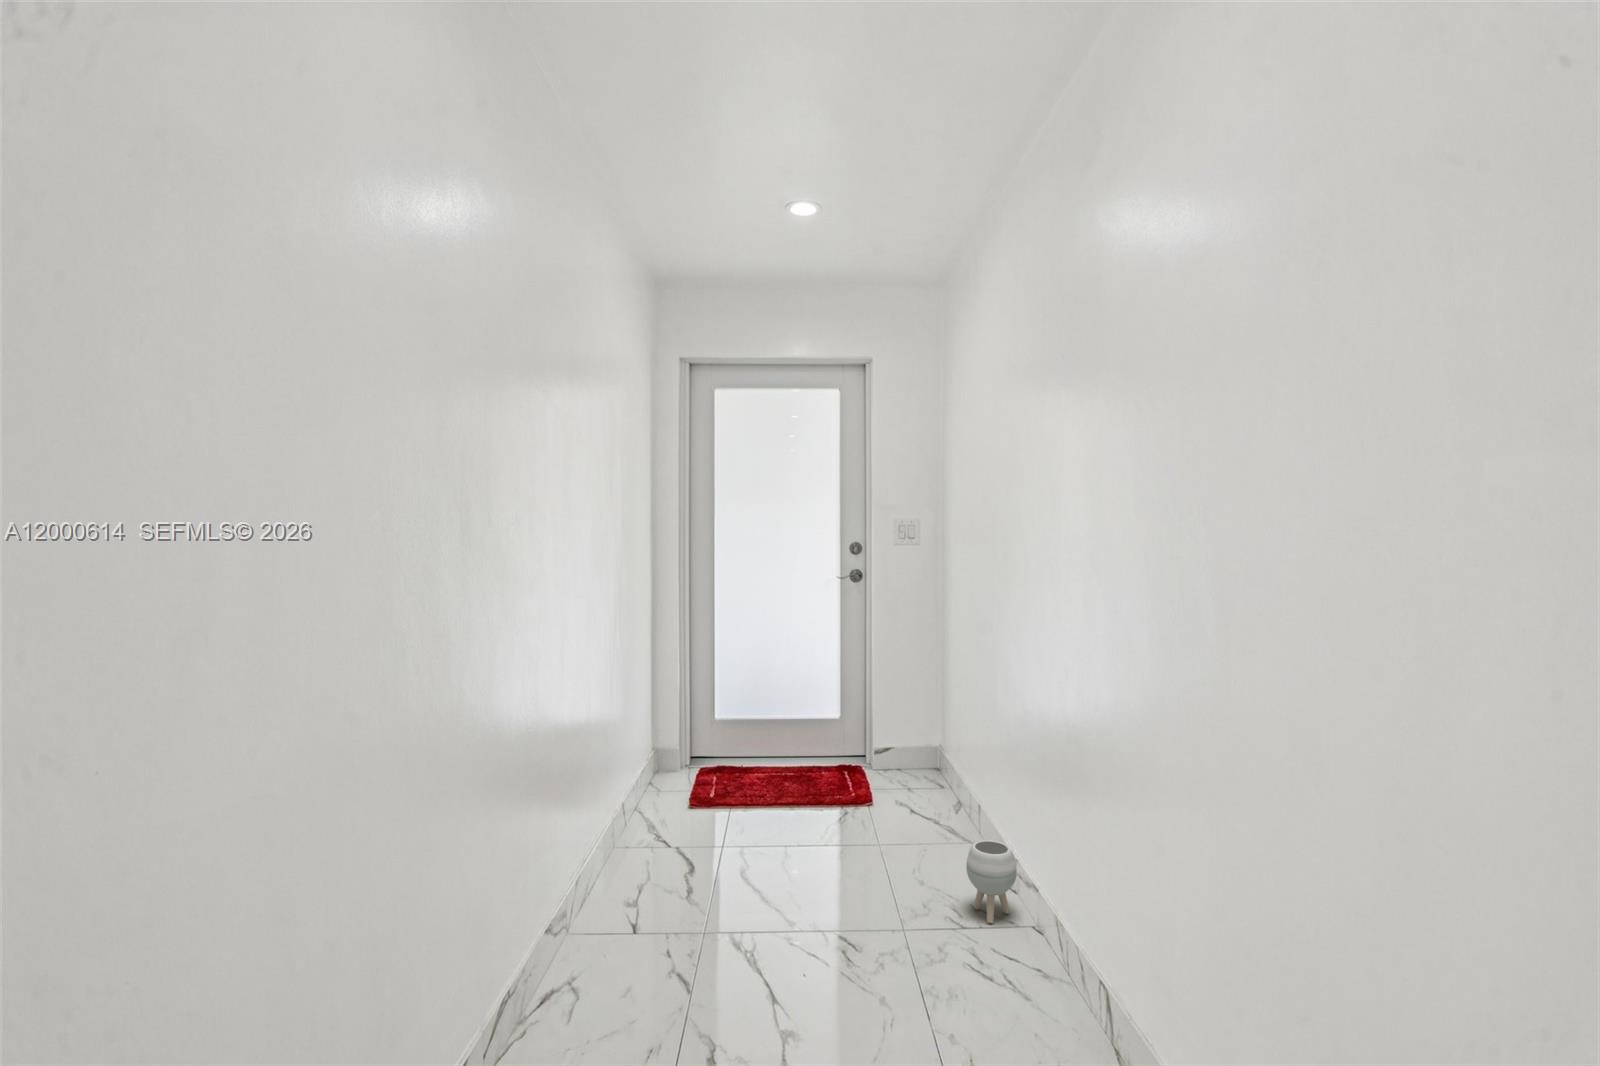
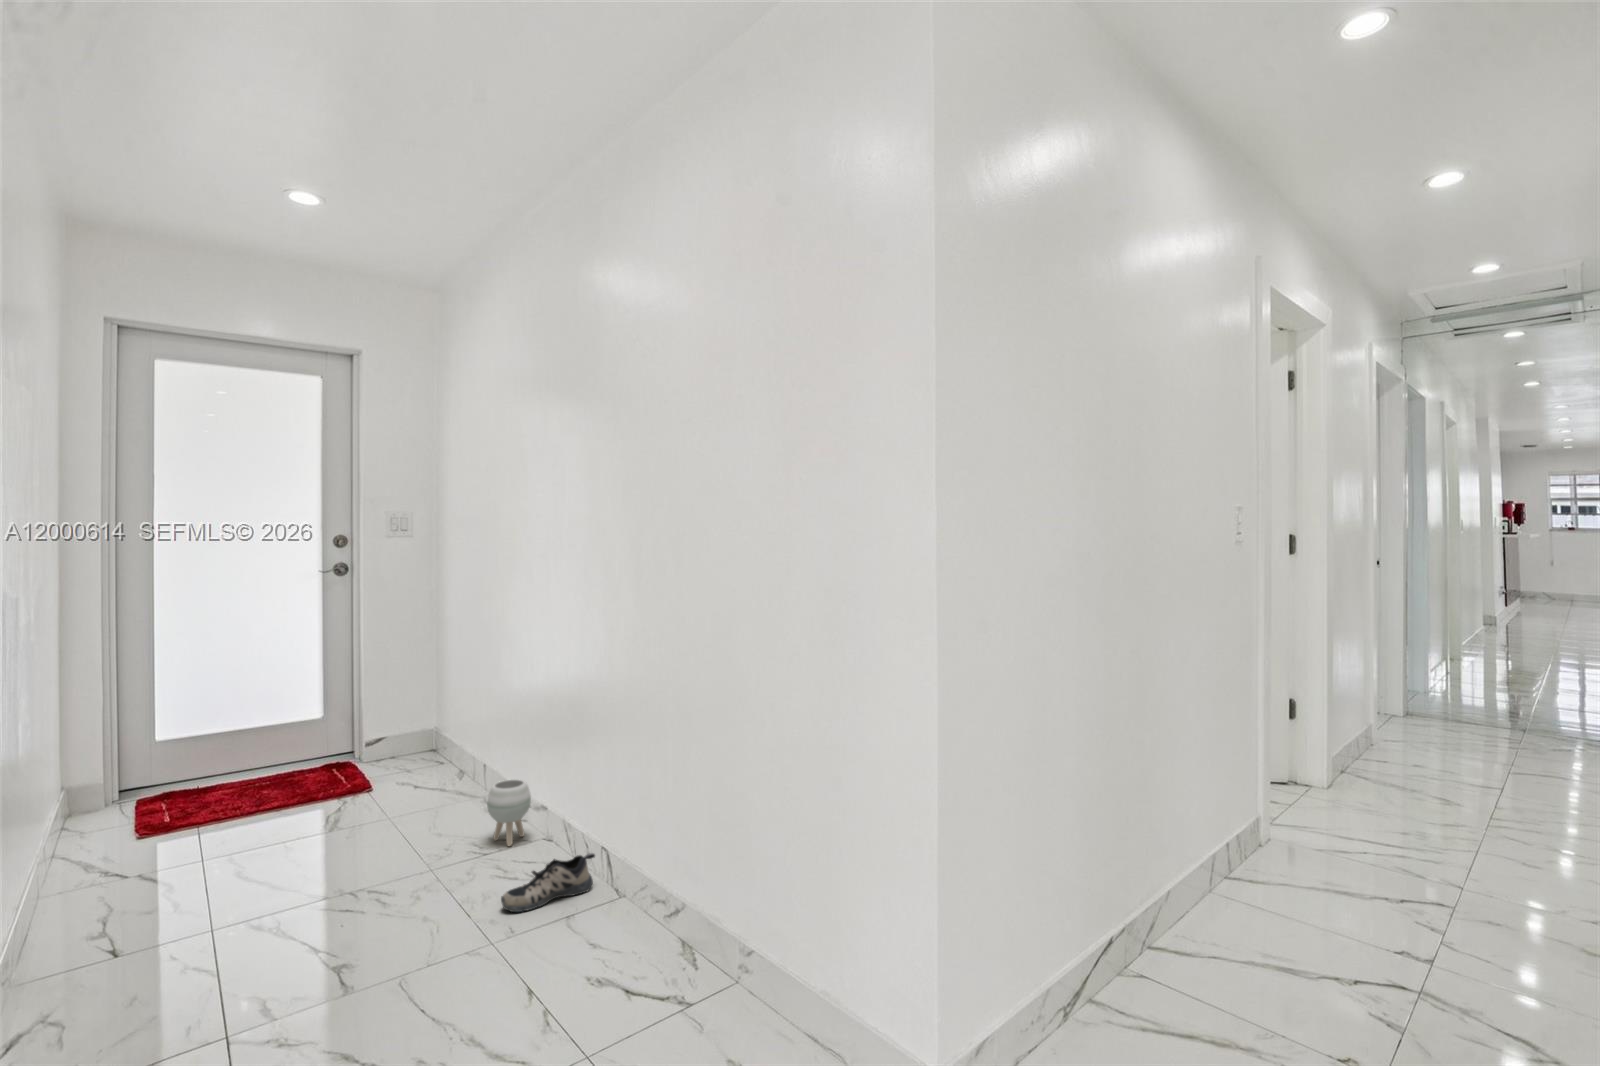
shoe: none [963,974,1085,1034] -> present [501,853,595,912]

